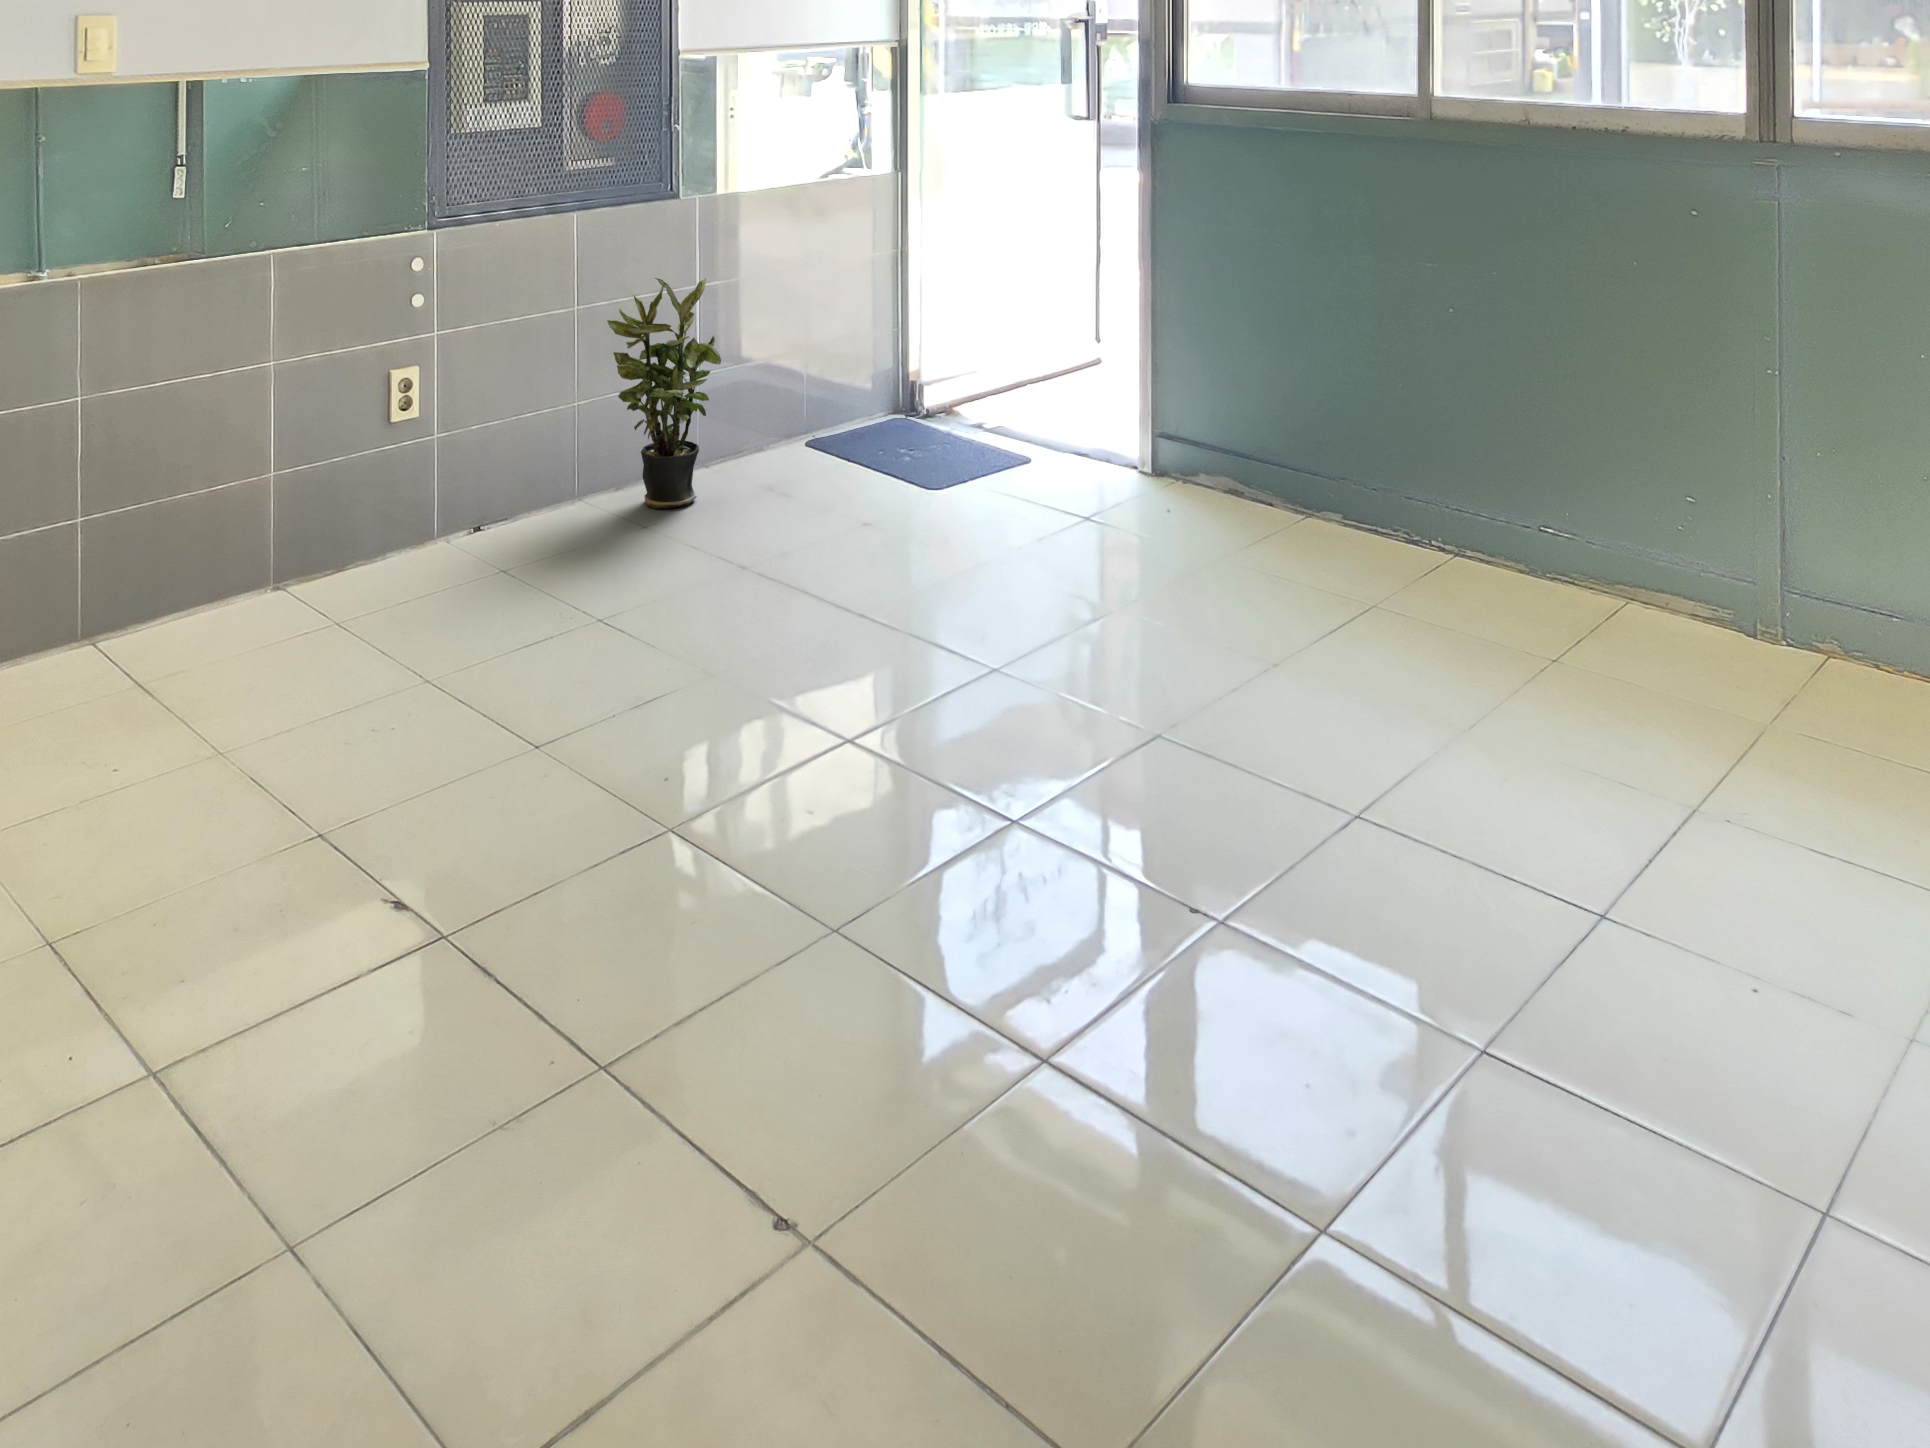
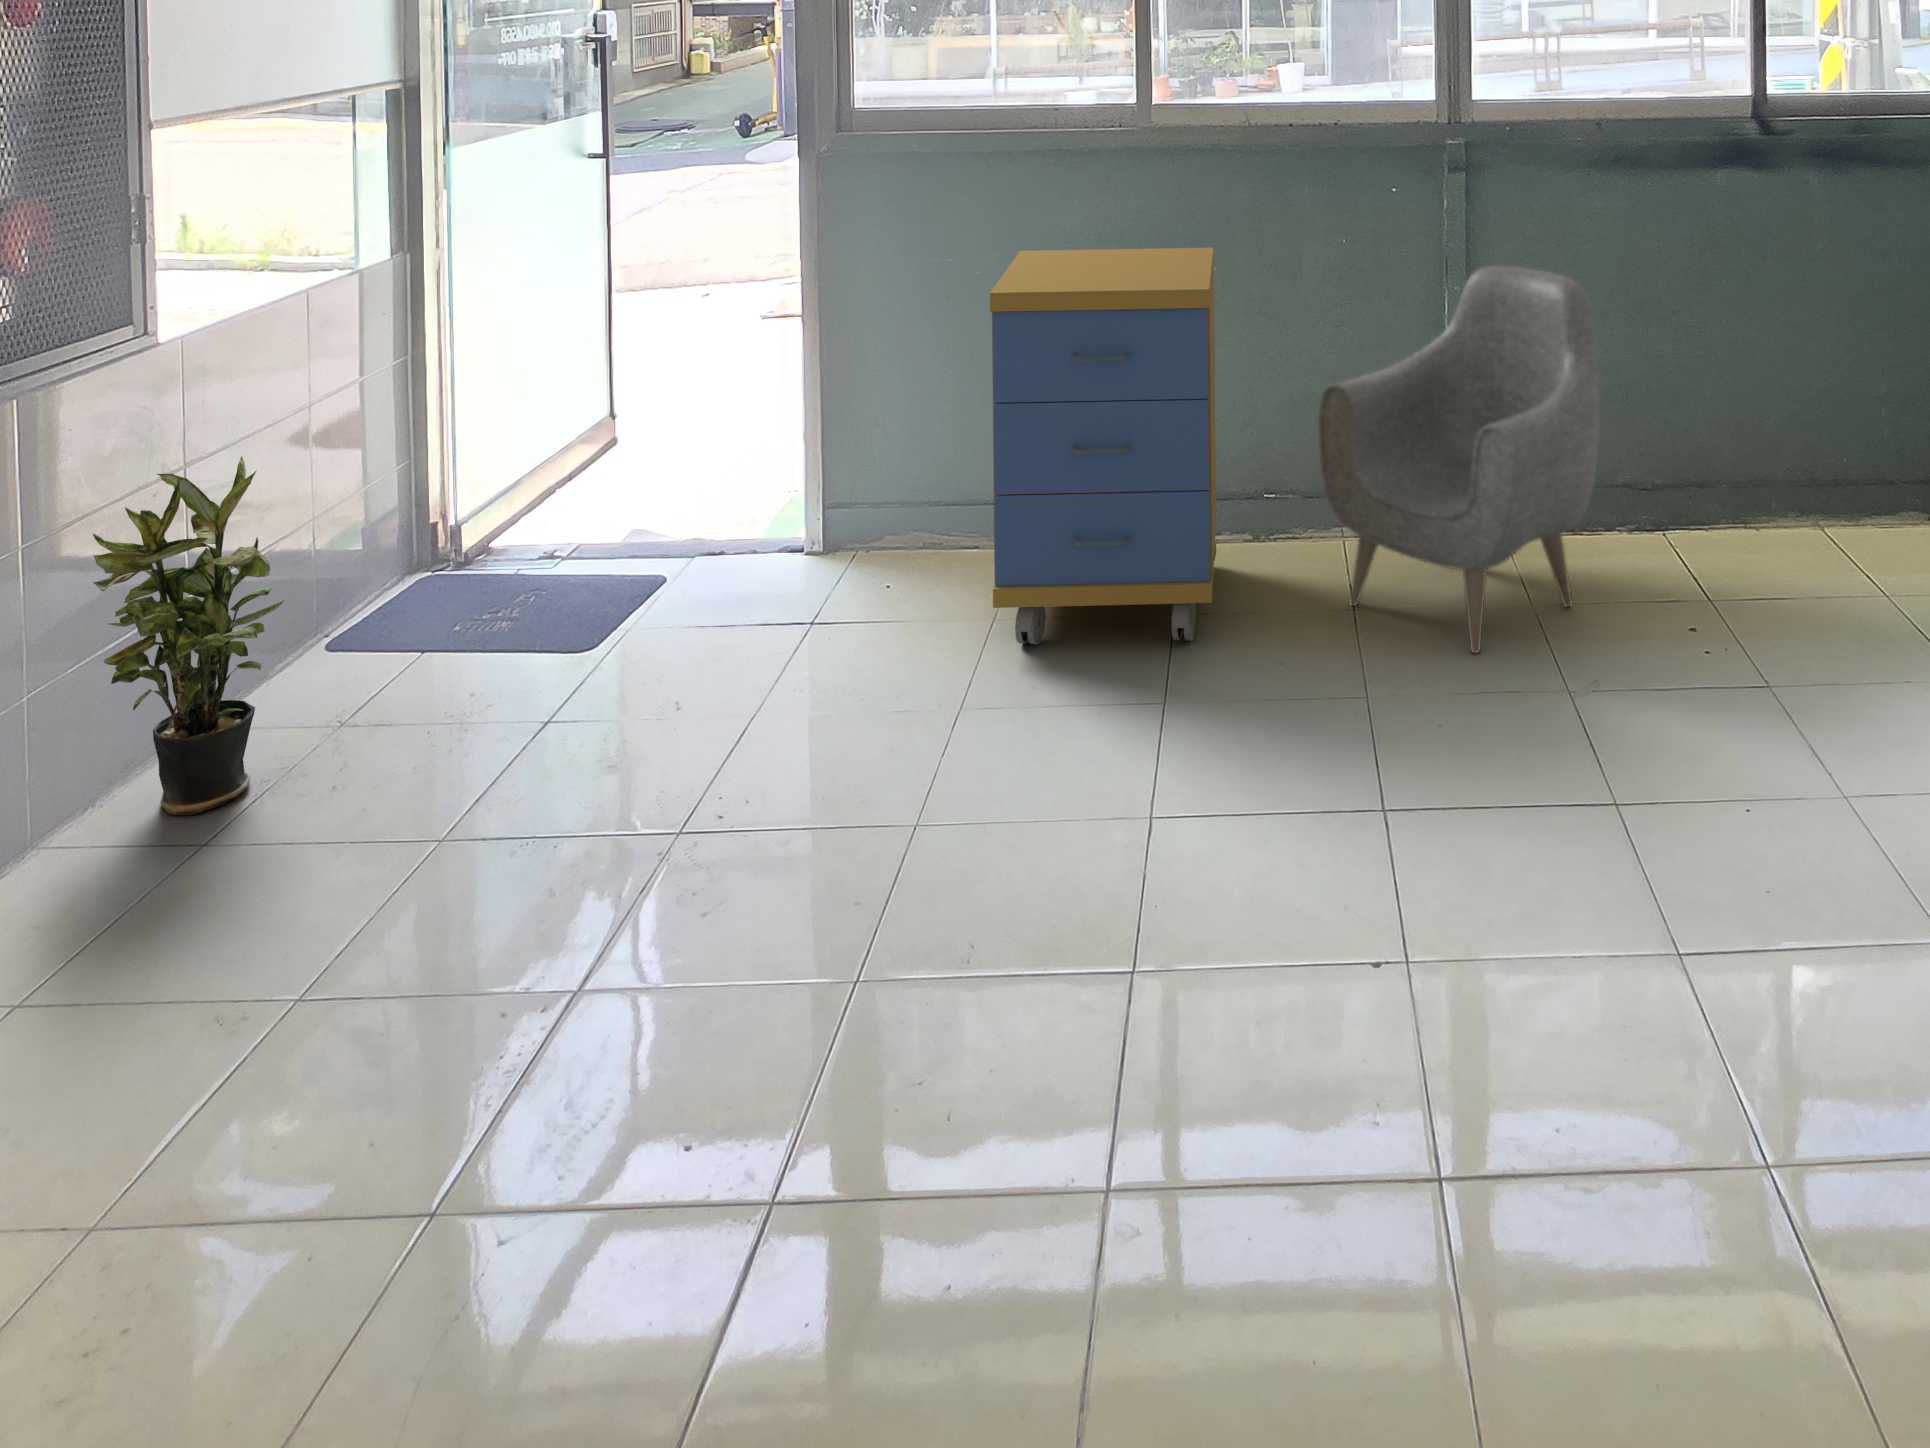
storage cabinet: none [1196,220,1478,620] -> present [990,248,1216,645]
armchair: none [1552,305,1886,729] -> present [1319,266,1600,653]

